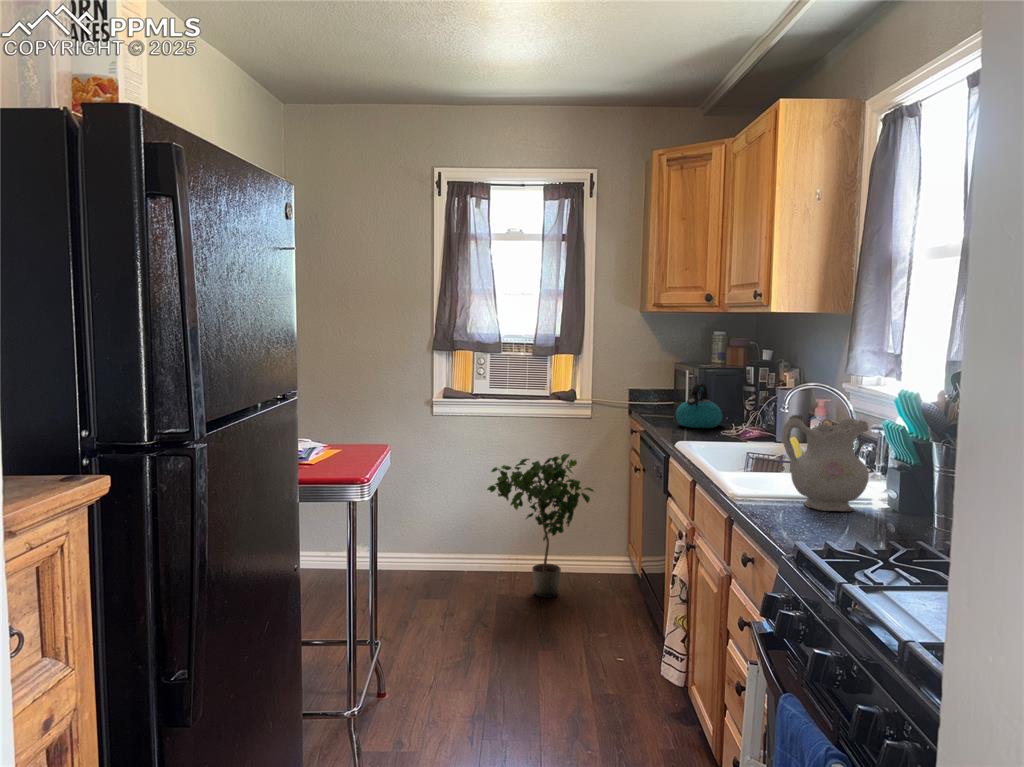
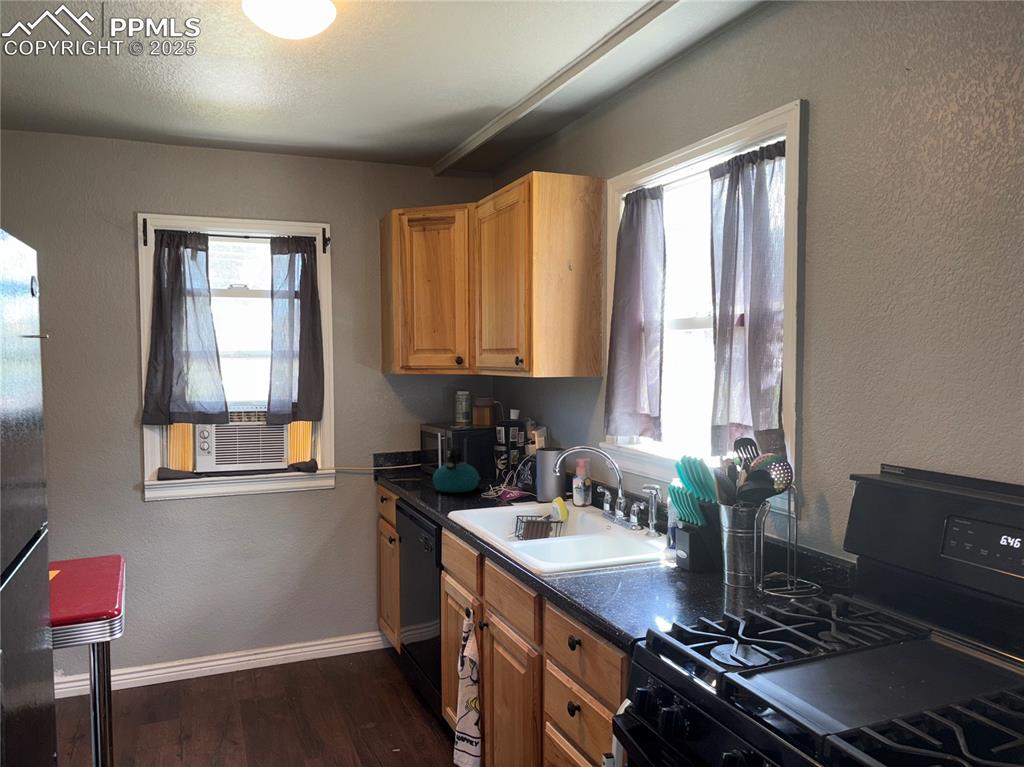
ceramic pitcher: present [782,415,869,511] -> none [587,485,664,578]
potted plant: present [487,454,594,598] -> none [224,531,345,698]

